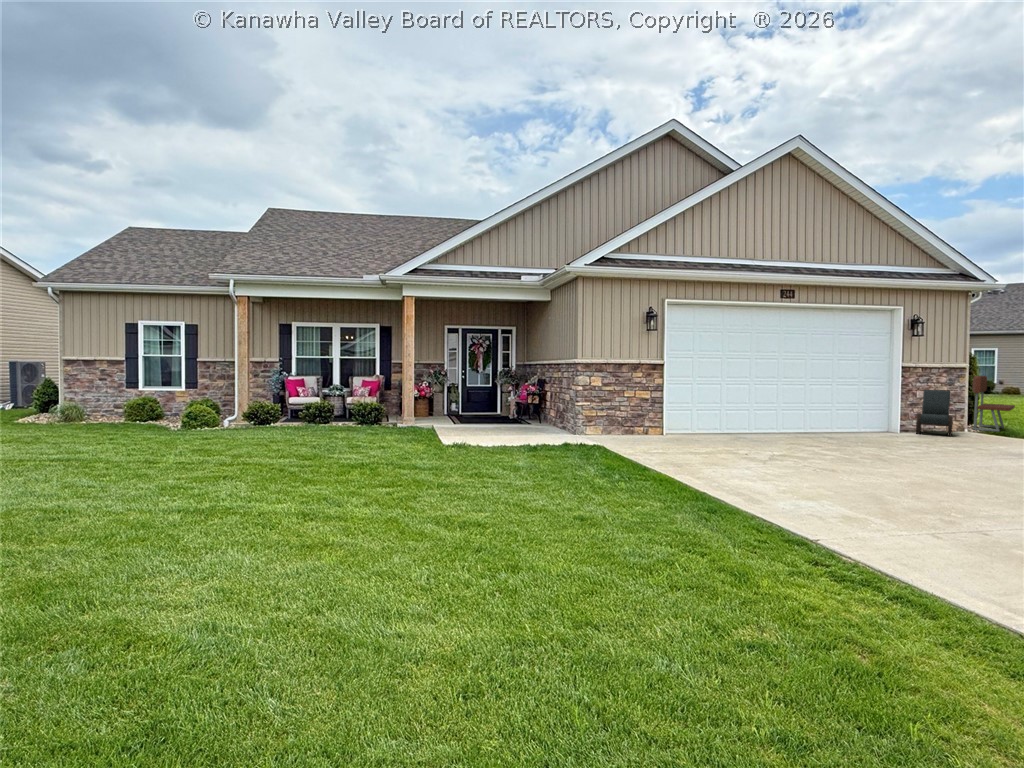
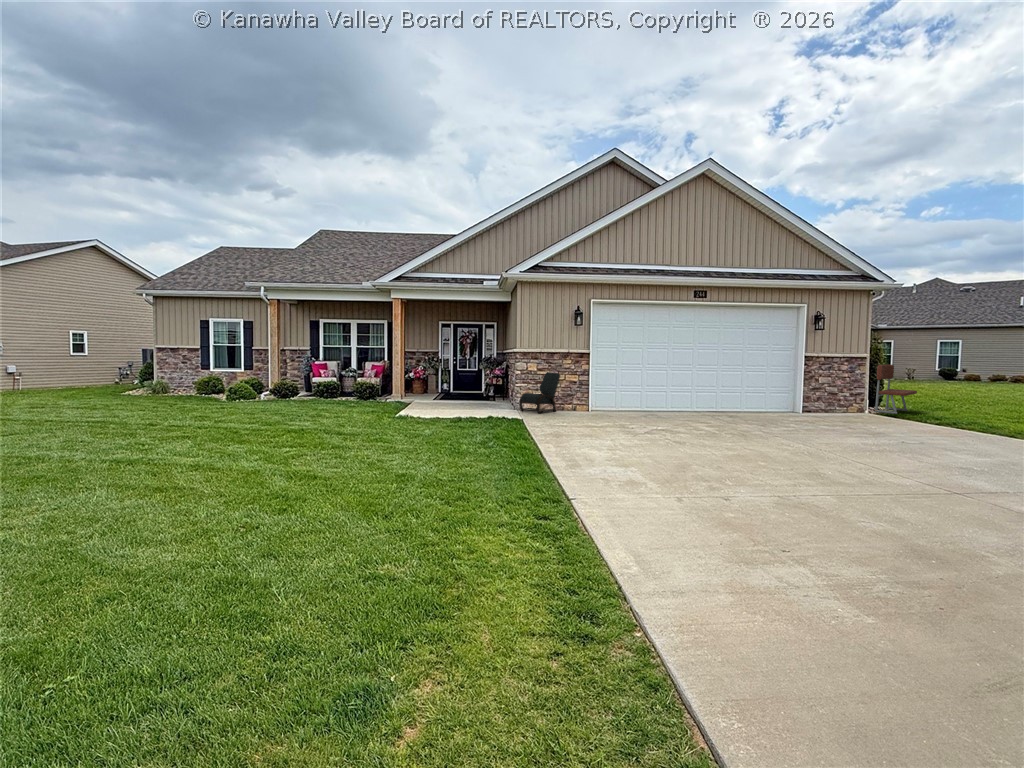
lounge chair: present [916,390,953,436] -> present [519,372,560,414]

